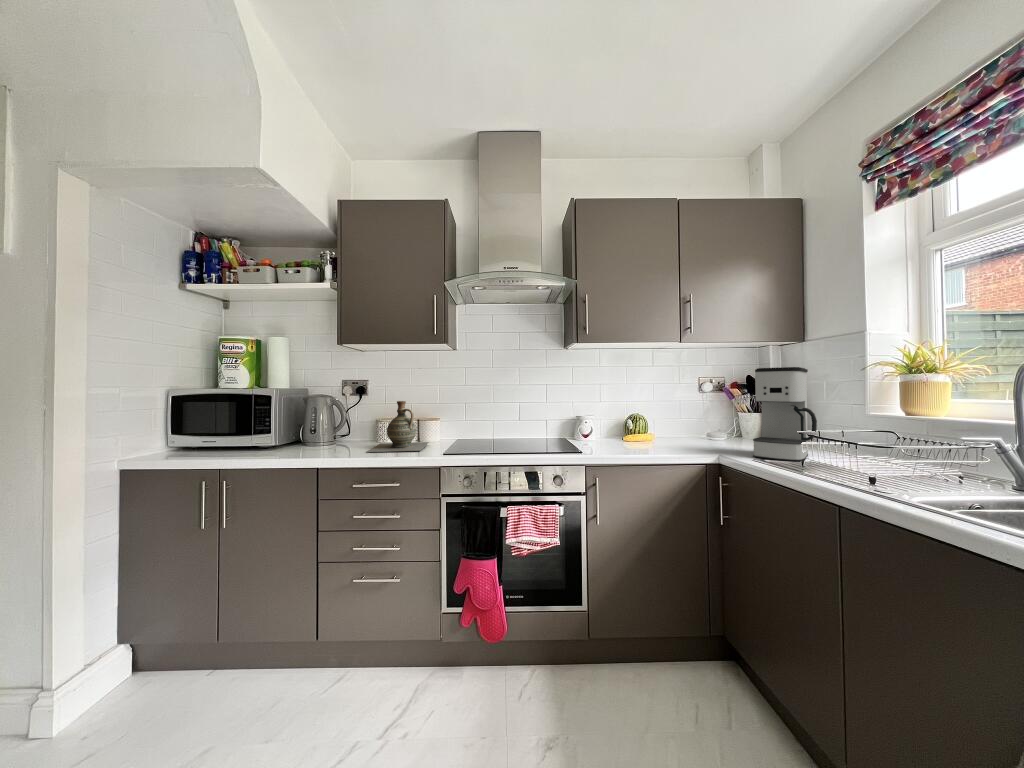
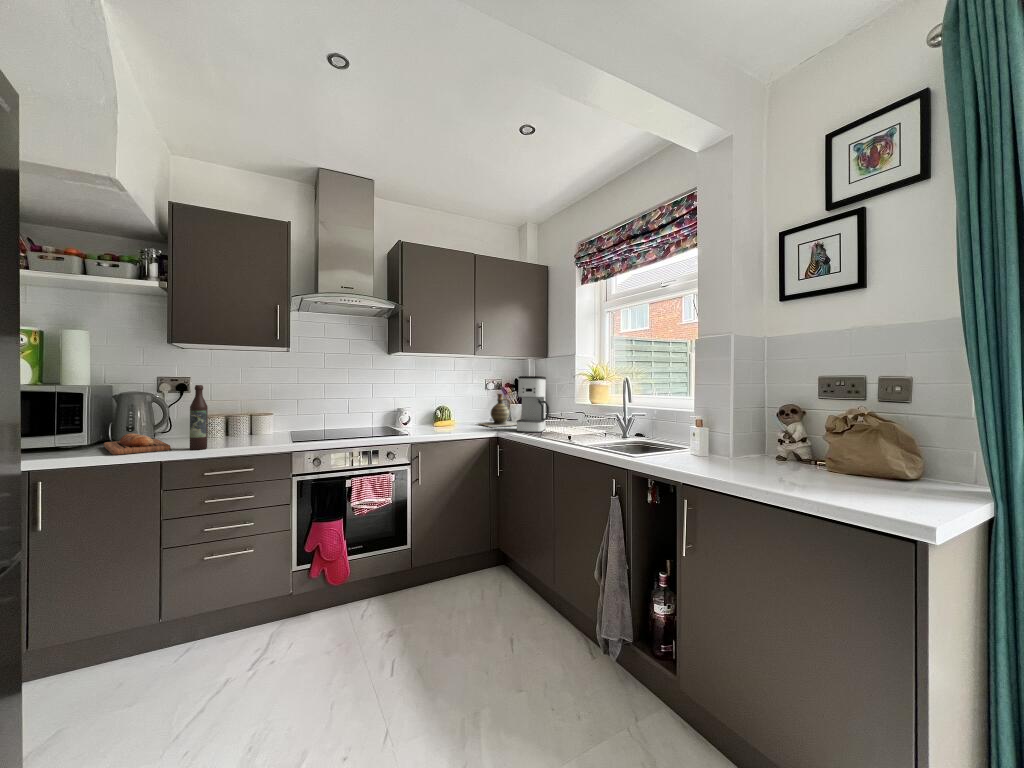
wine bottle: none [340,387,357,458] -> present [190,385,208,450]
ceramic jug: present [367,401,429,452] -> present [479,394,517,427]
bread loaf: none [274,436,333,459] -> present [104,434,170,455]

